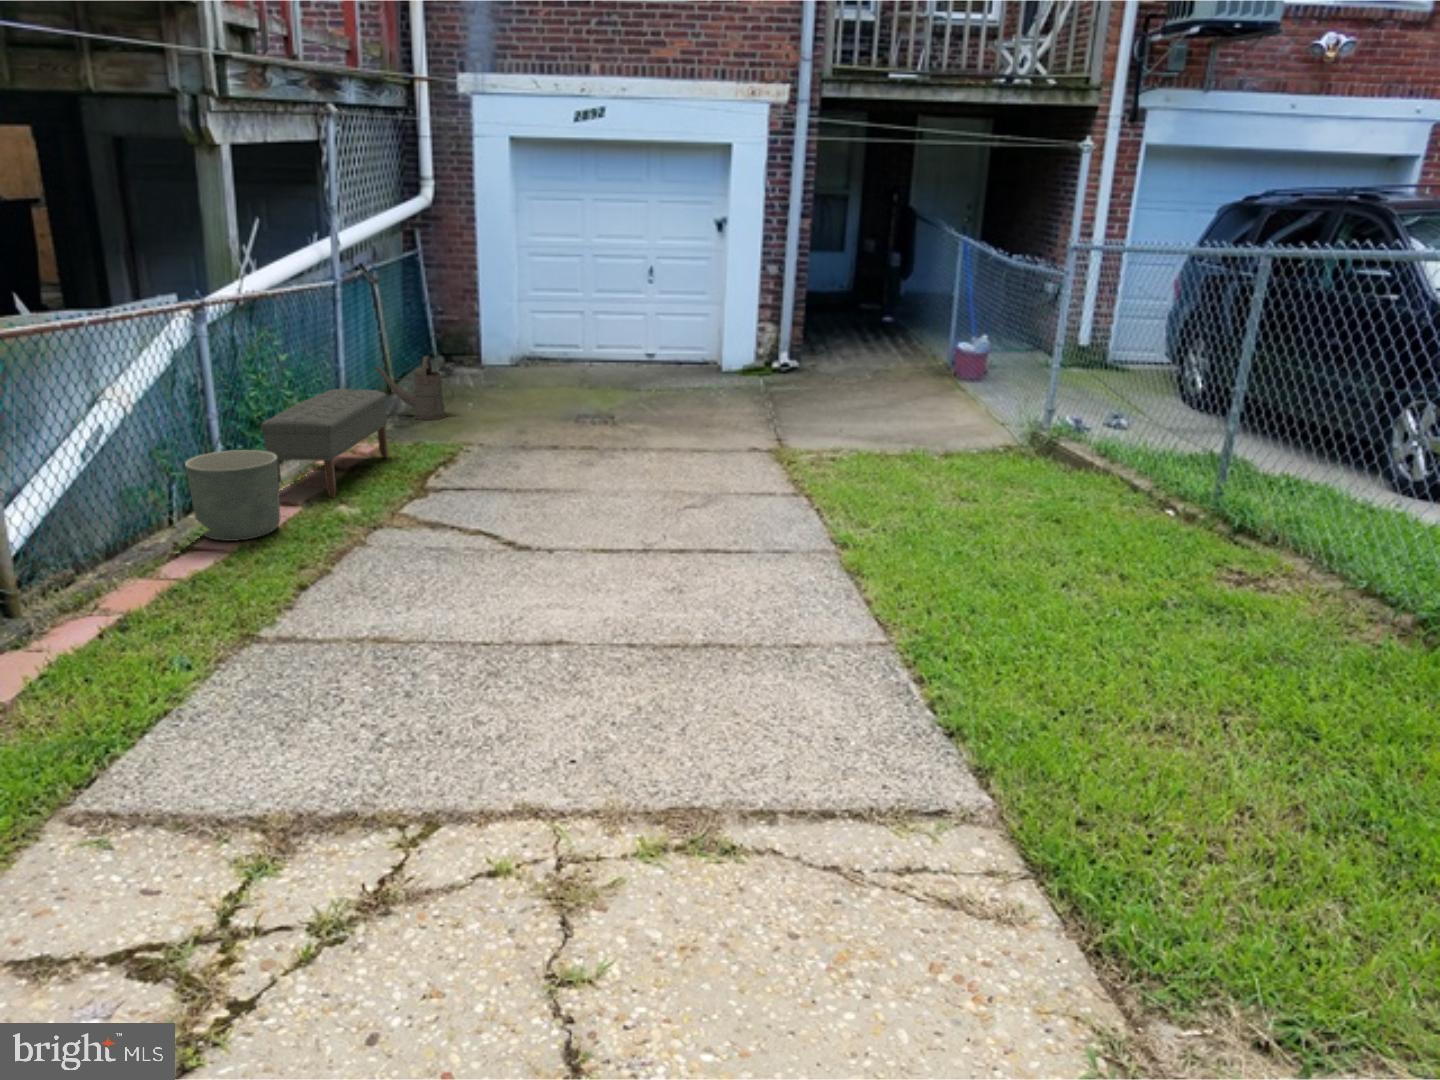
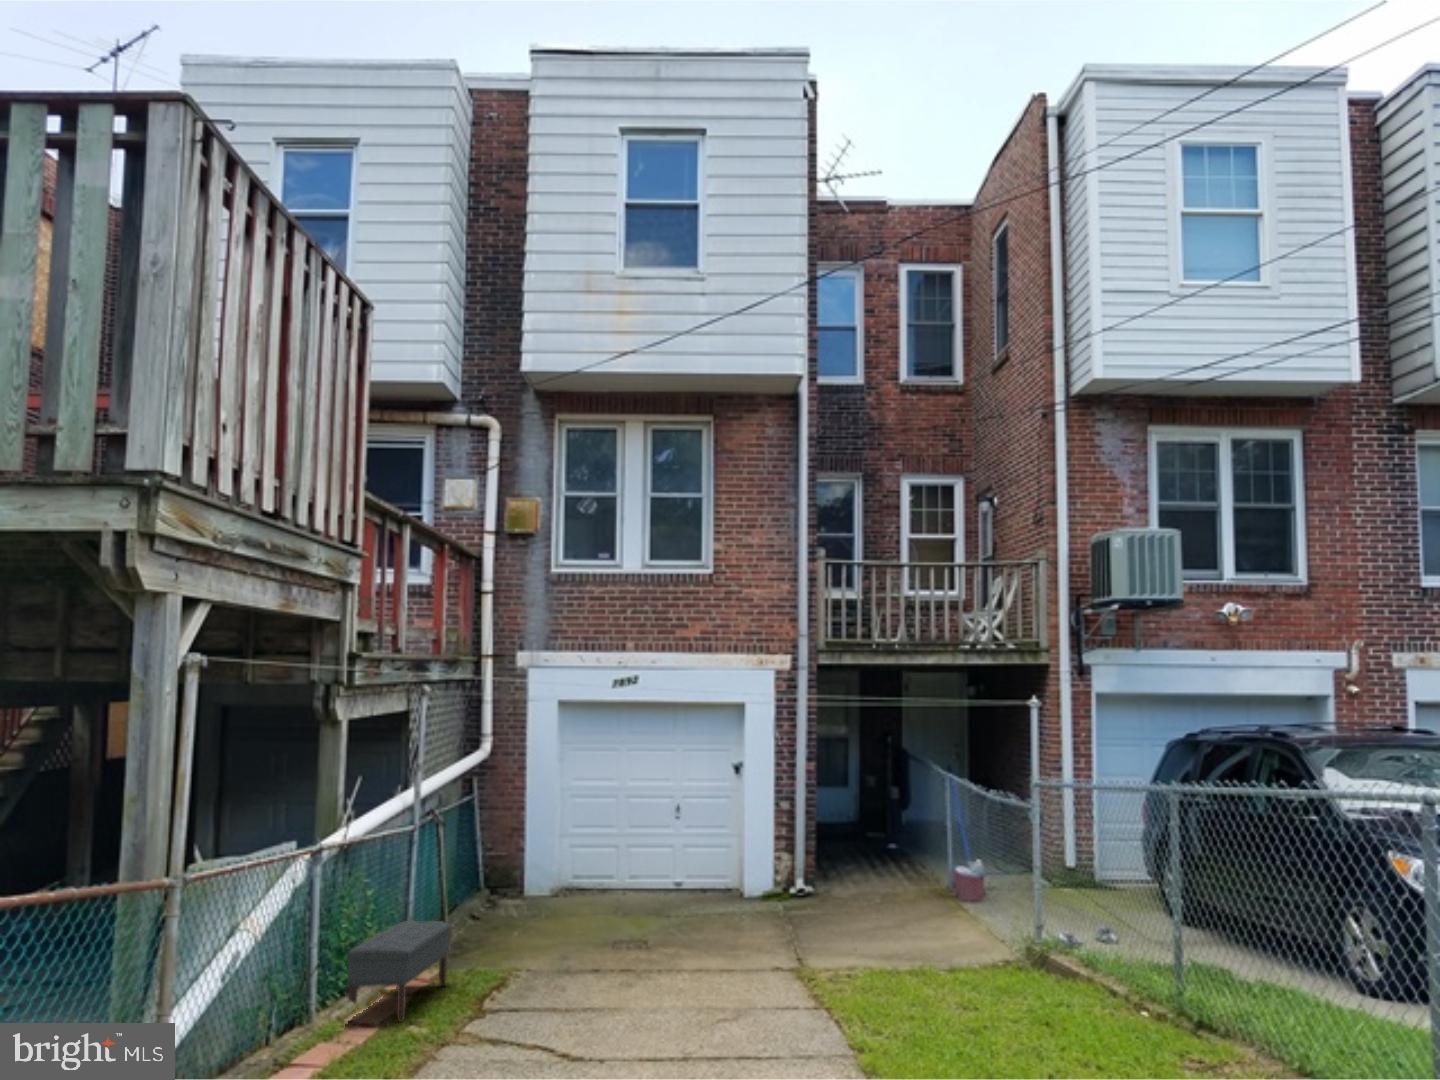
watering can: present [376,356,454,420] -> none [435,891,503,952]
planter: present [185,450,280,541] -> none [288,975,366,1061]

